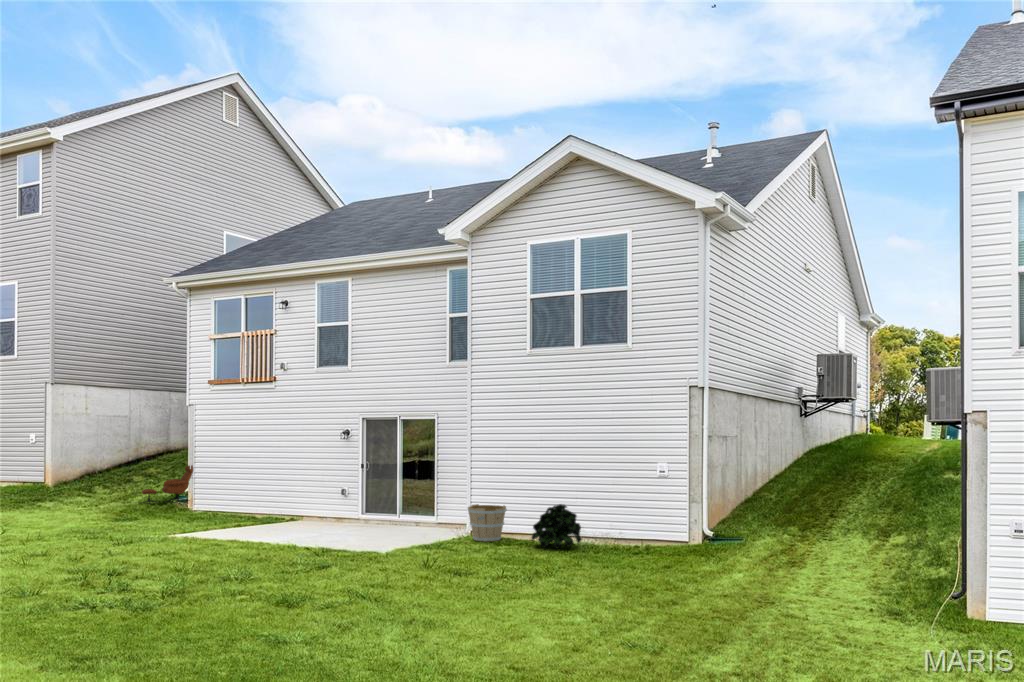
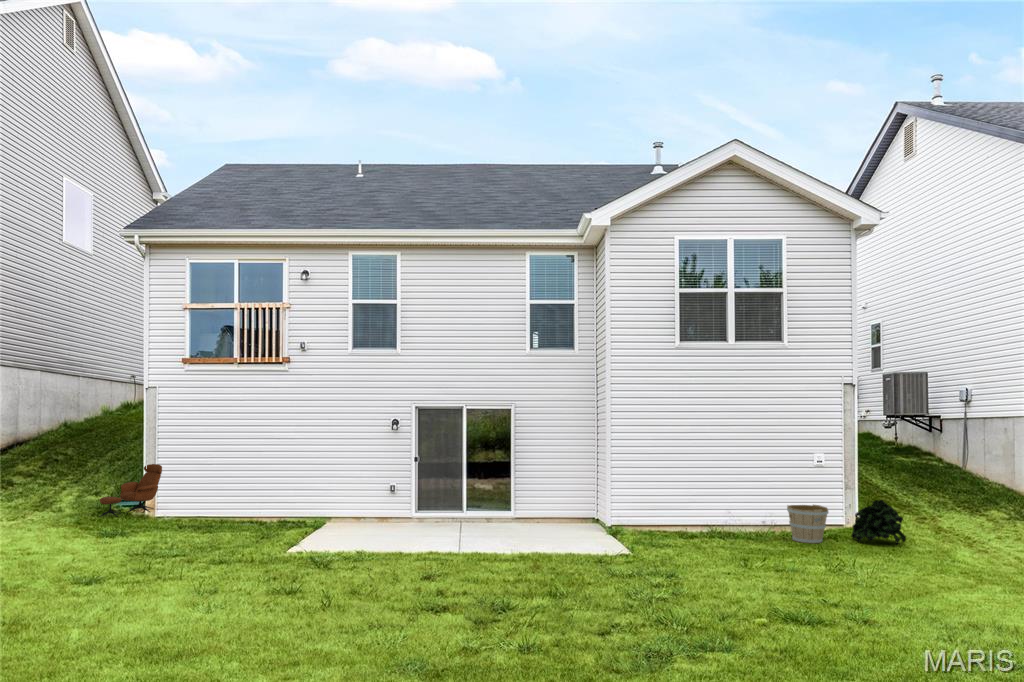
wooden bucket: present [468,504,507,542] -> present [787,505,829,544]
potted plant: present [532,504,582,548] -> present [851,500,906,544]

